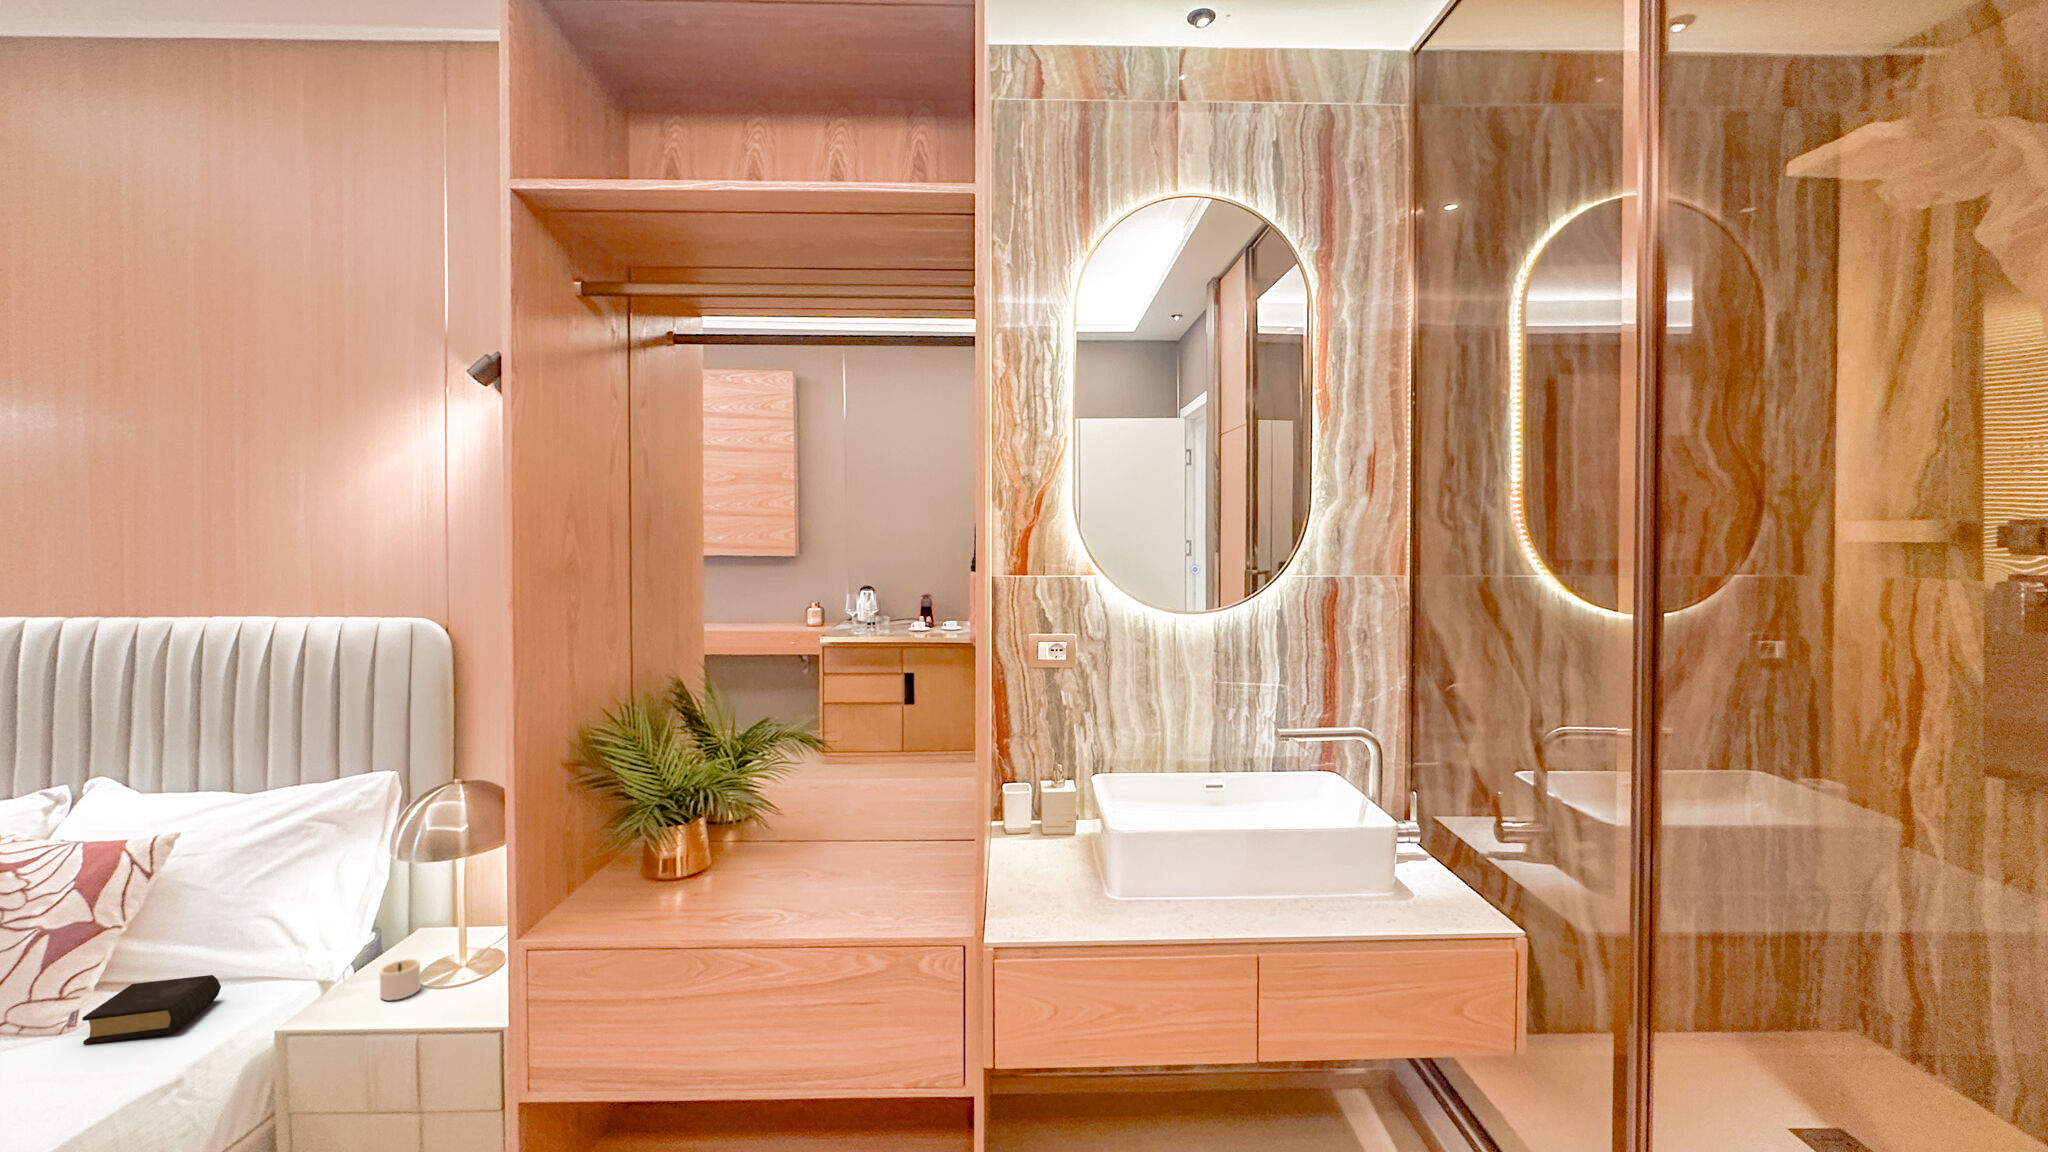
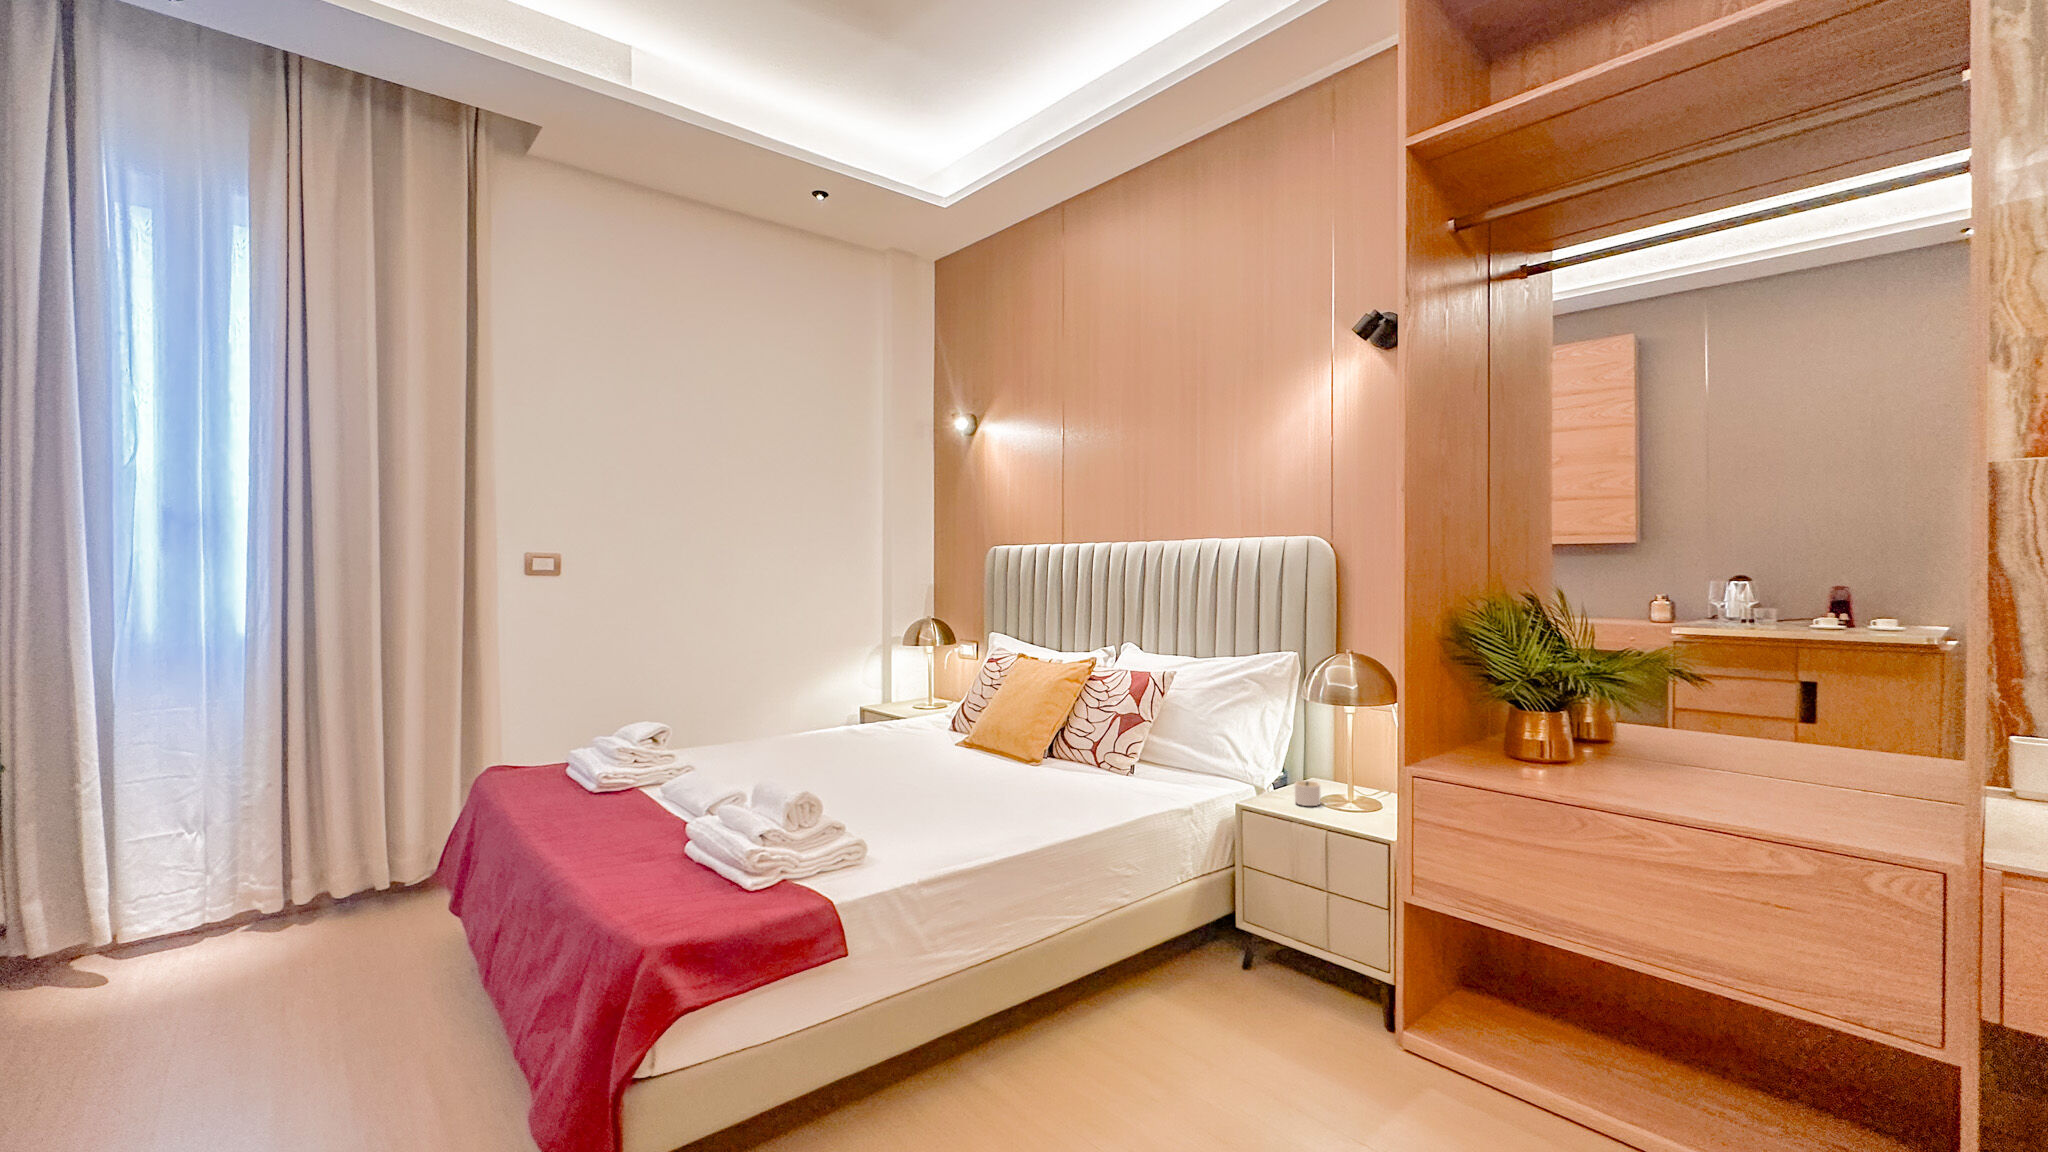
book: present [82,975,221,1044] -> none [1139,761,1201,791]

